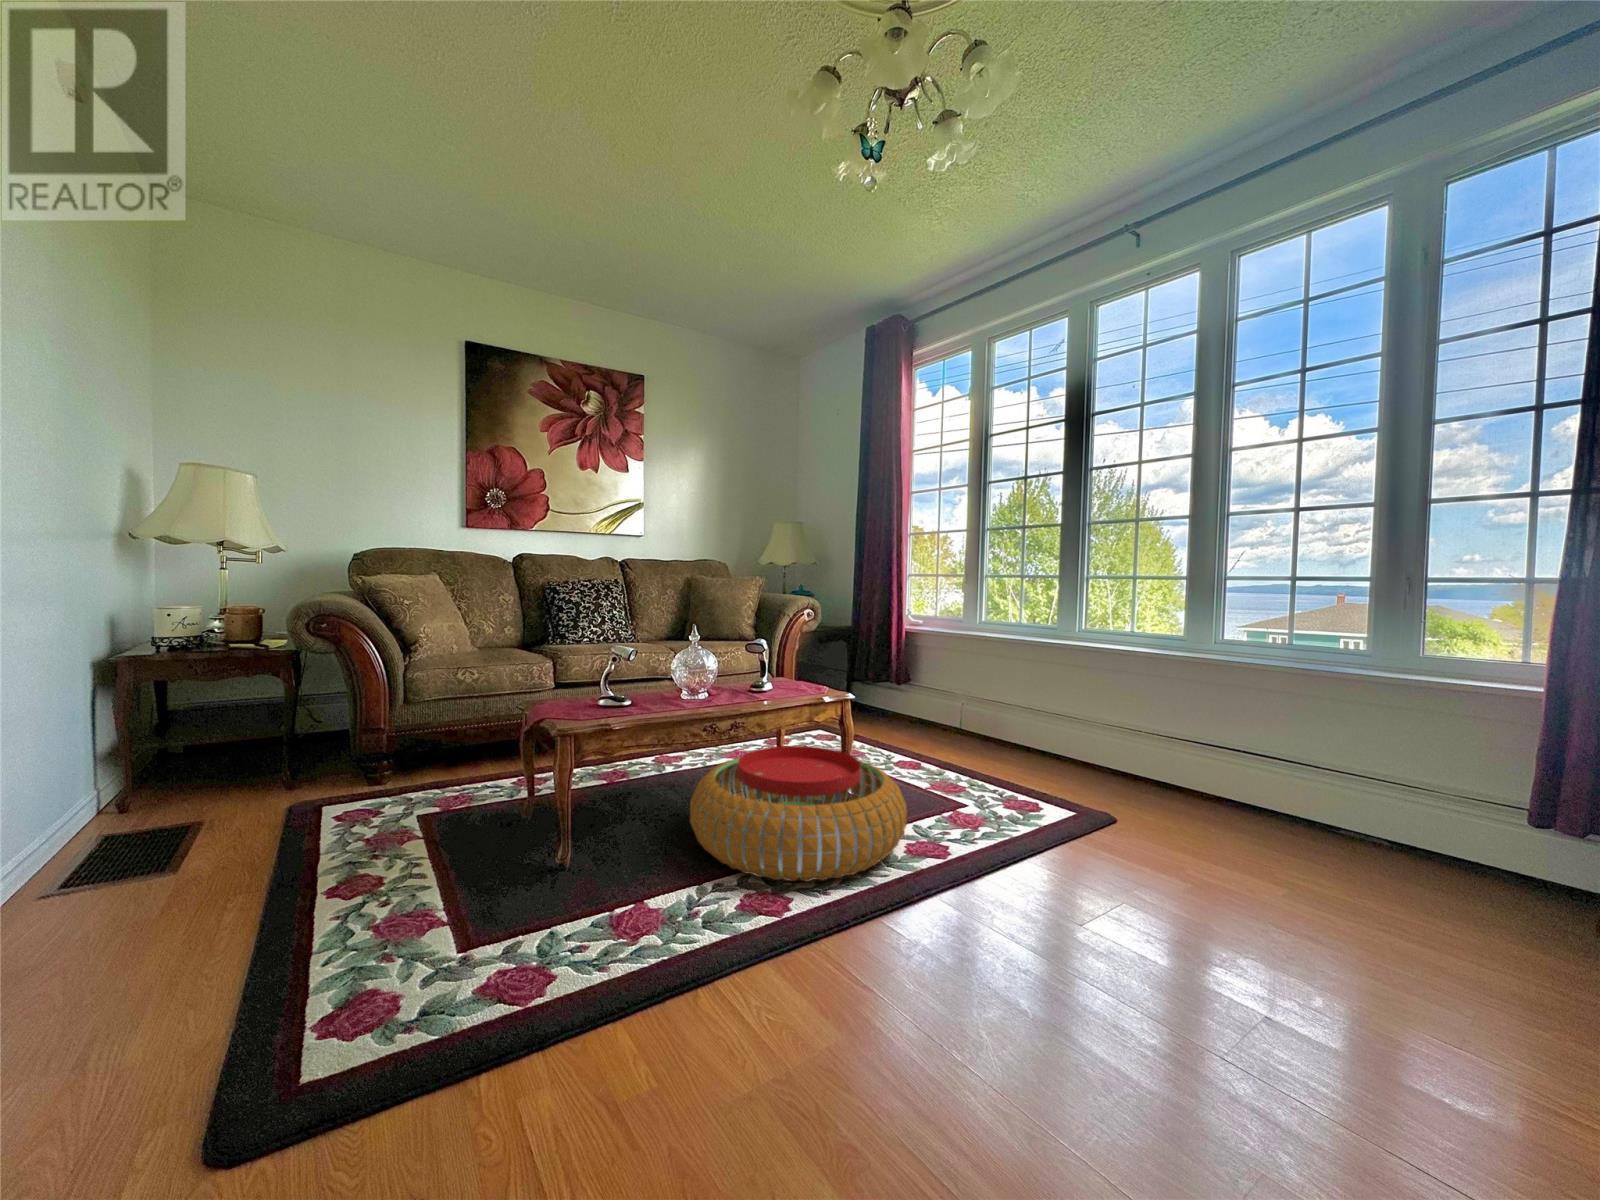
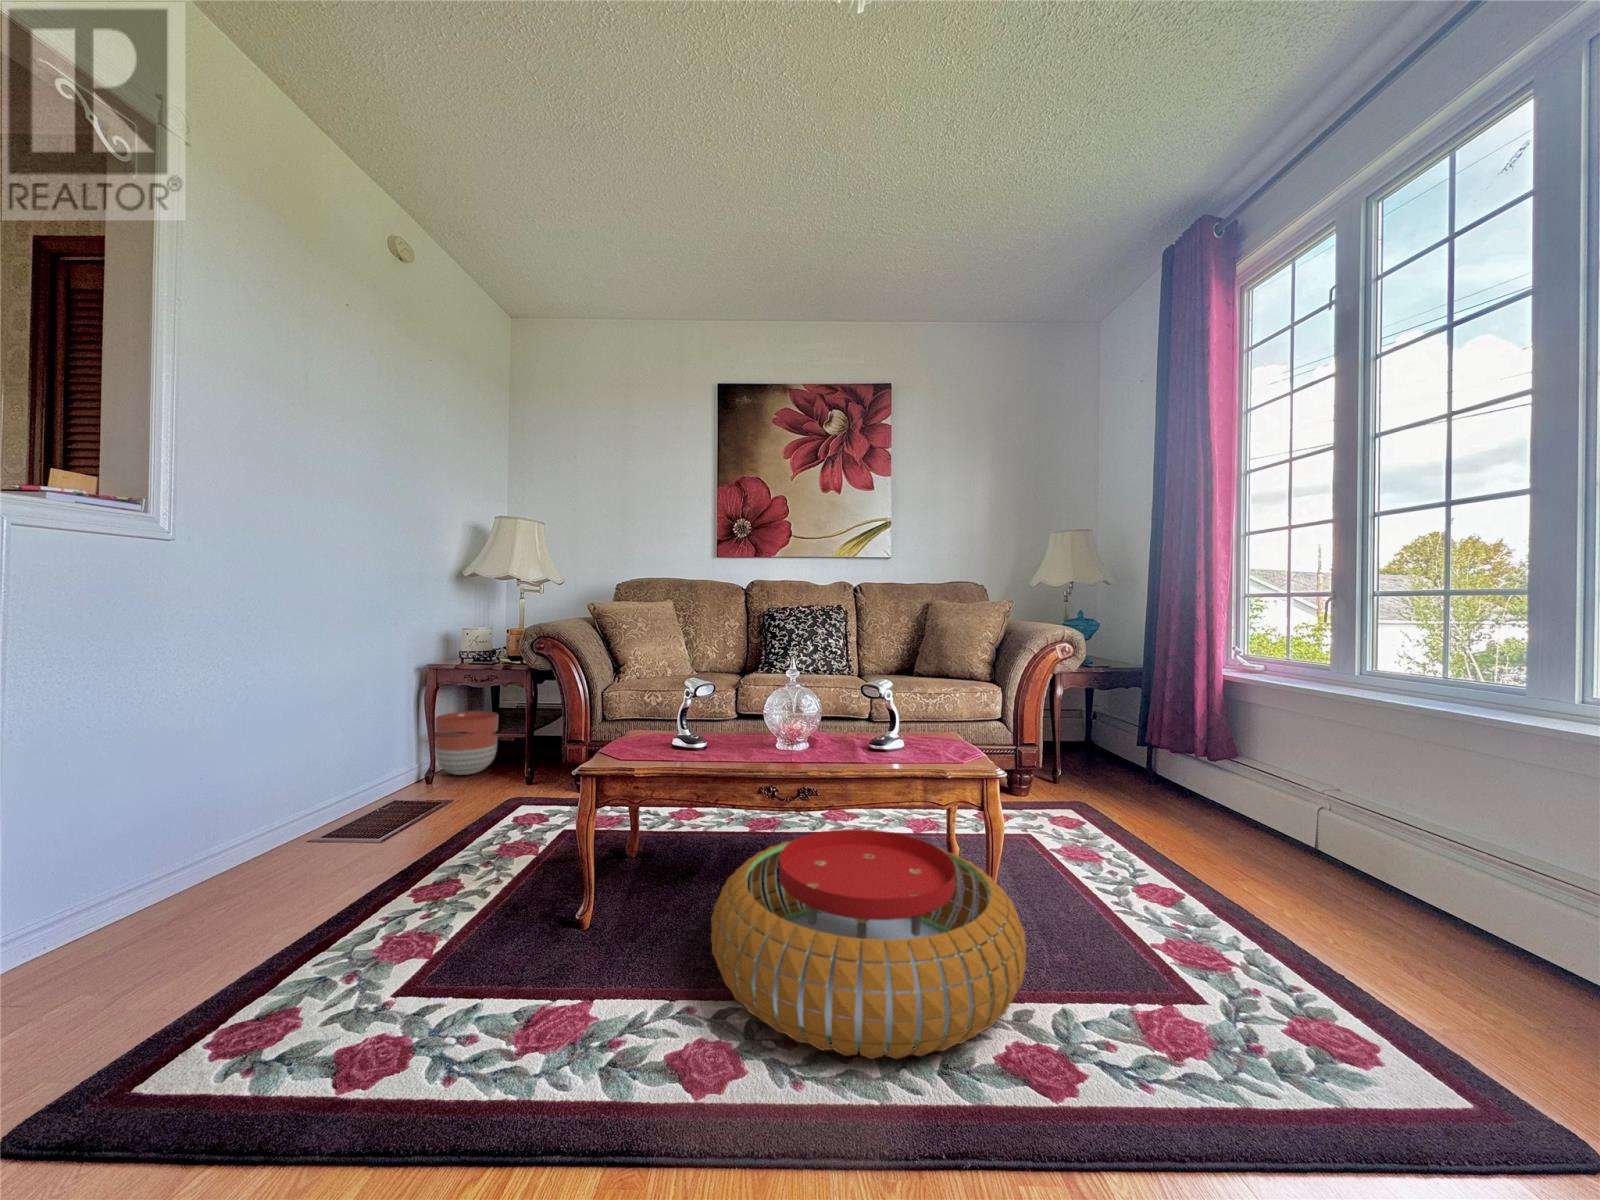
planter: none [122,713,224,796] -> present [435,711,498,775]

